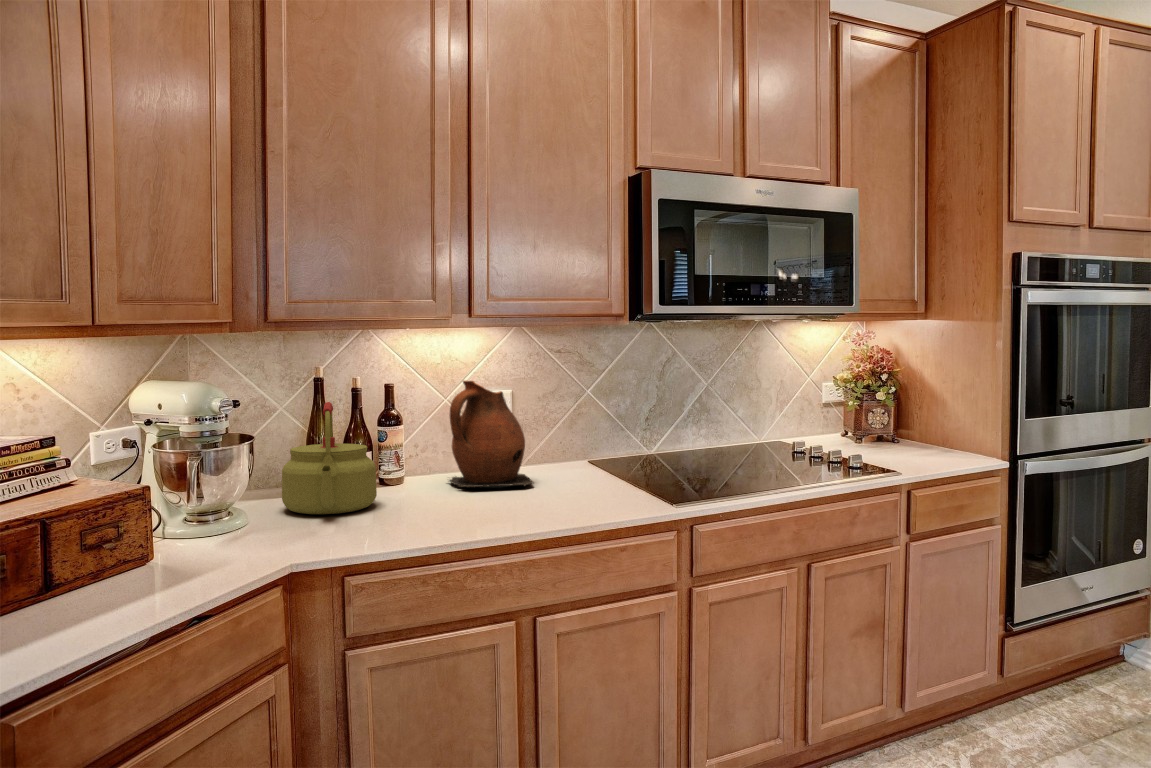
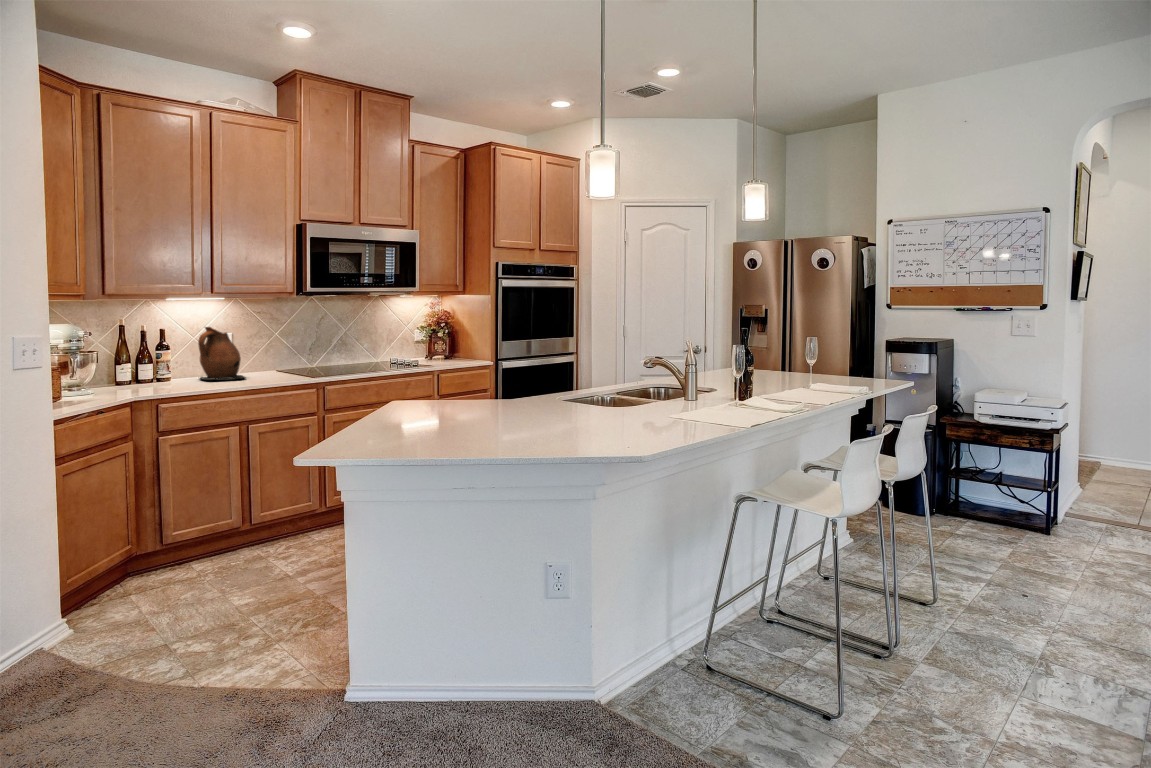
kettle: present [282,402,377,514] -> none [110,337,162,391]

